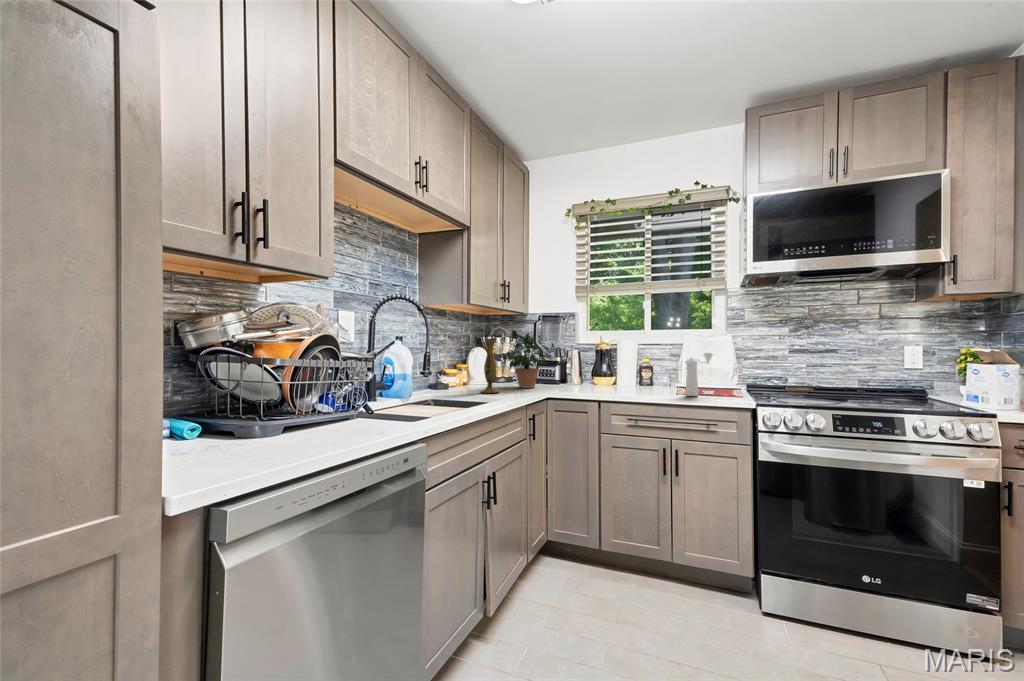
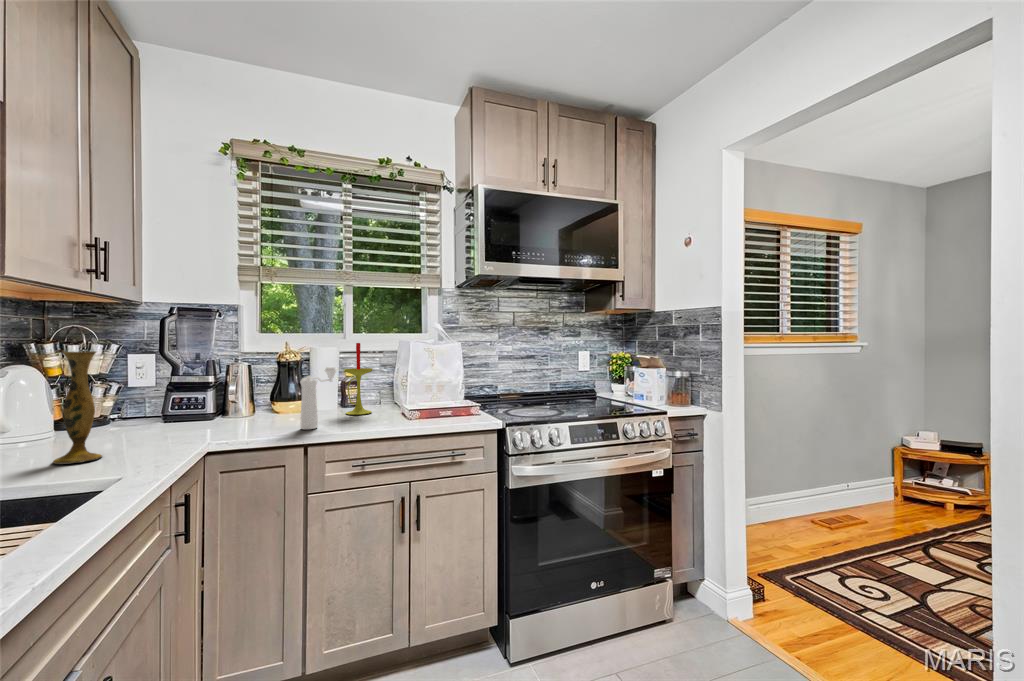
potted plant: present [505,330,555,388] -> none [102,333,220,437]
candle: none [636,334,658,389] -> present [344,343,372,415]
pepper mill: present [685,353,713,396] -> present [300,367,337,429]

